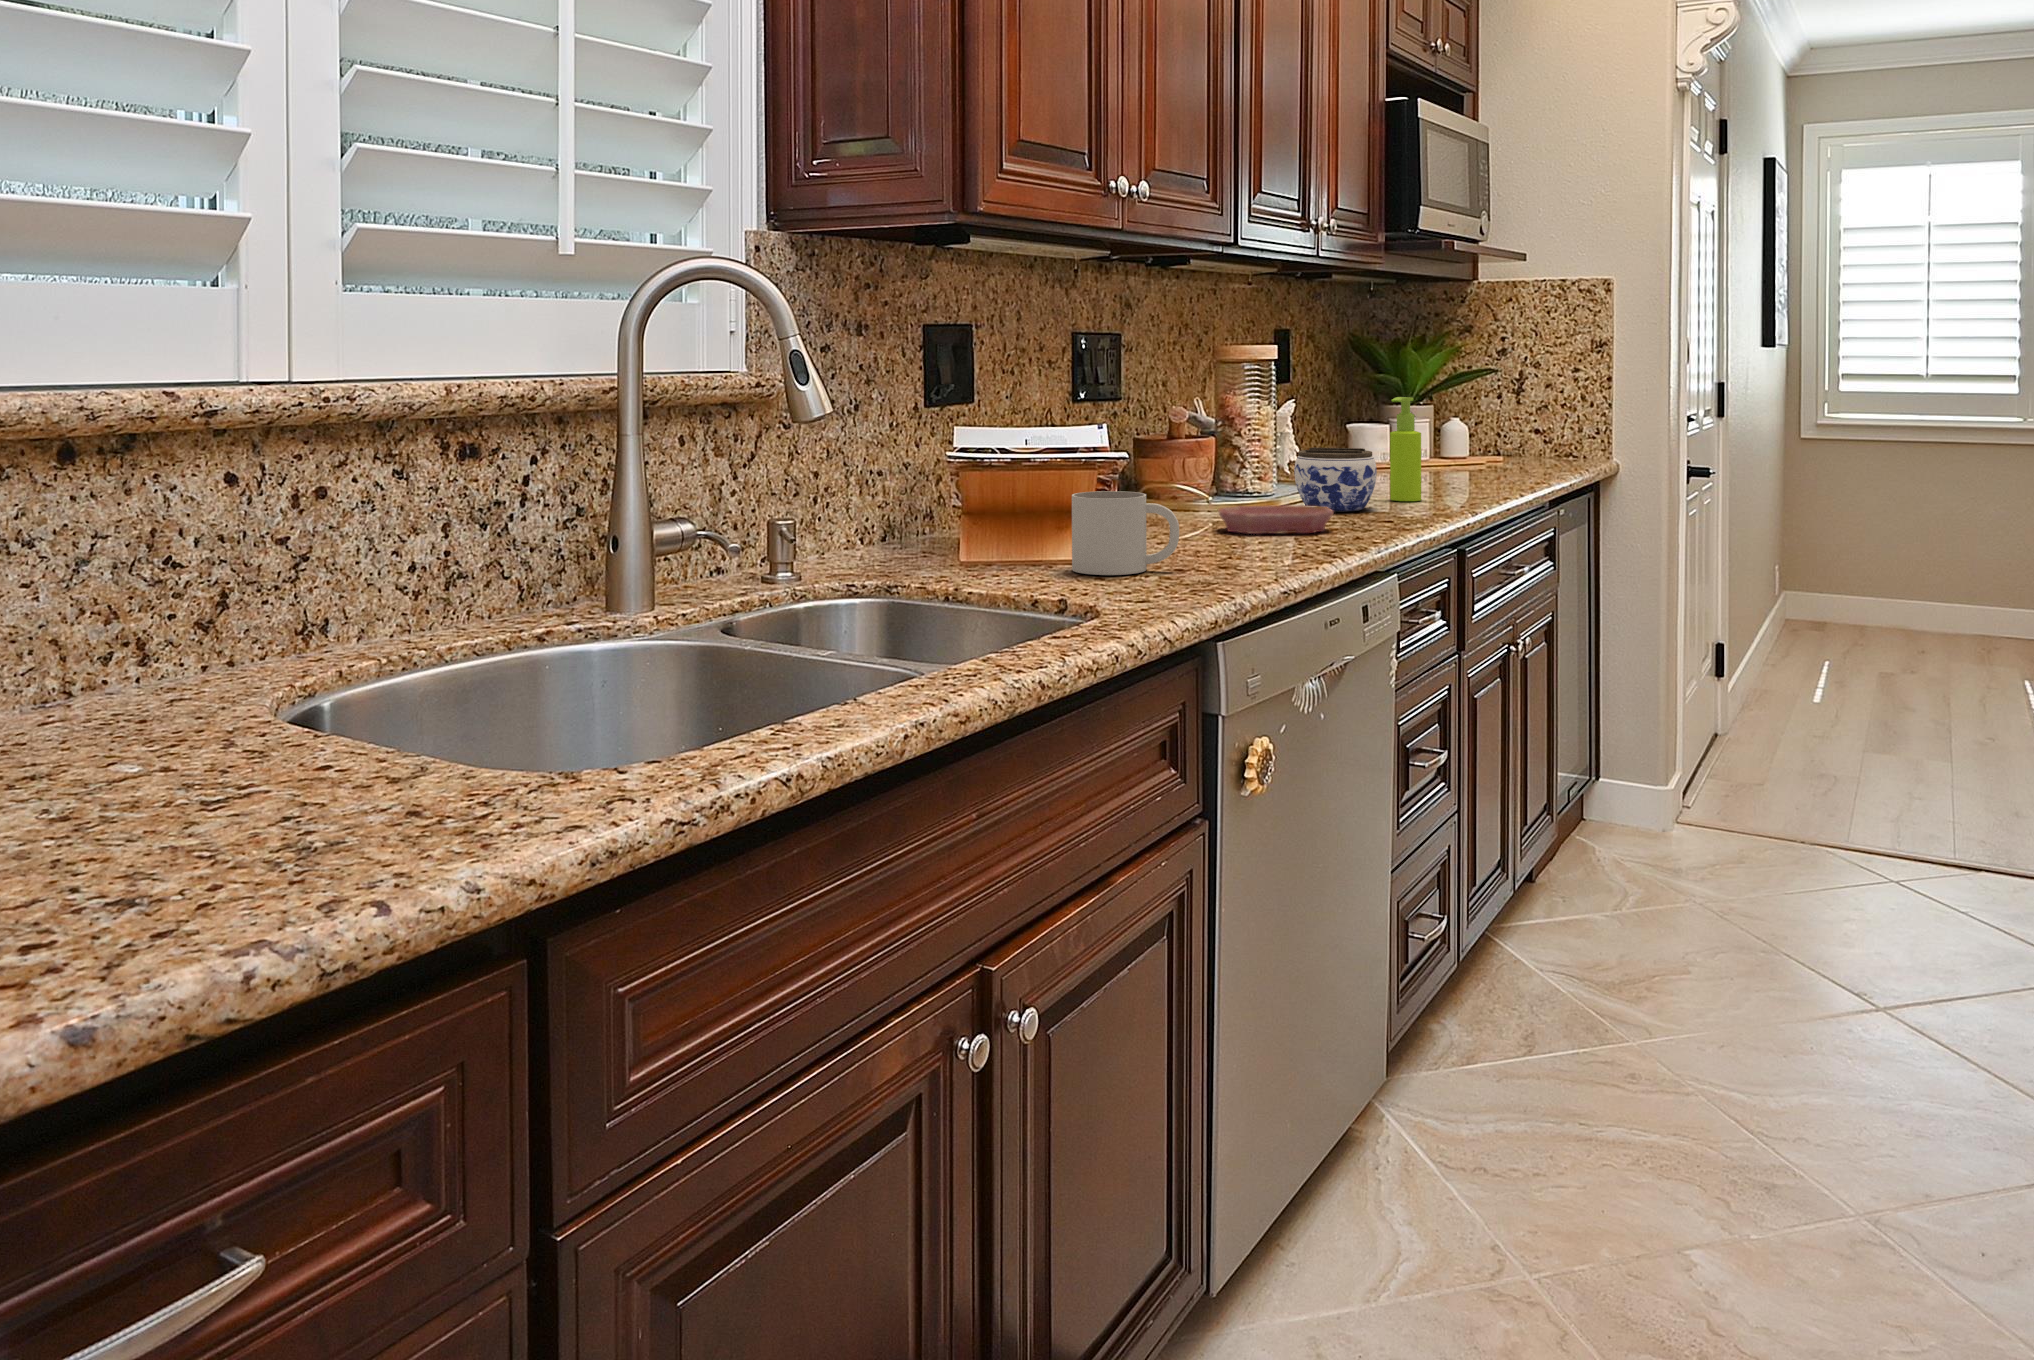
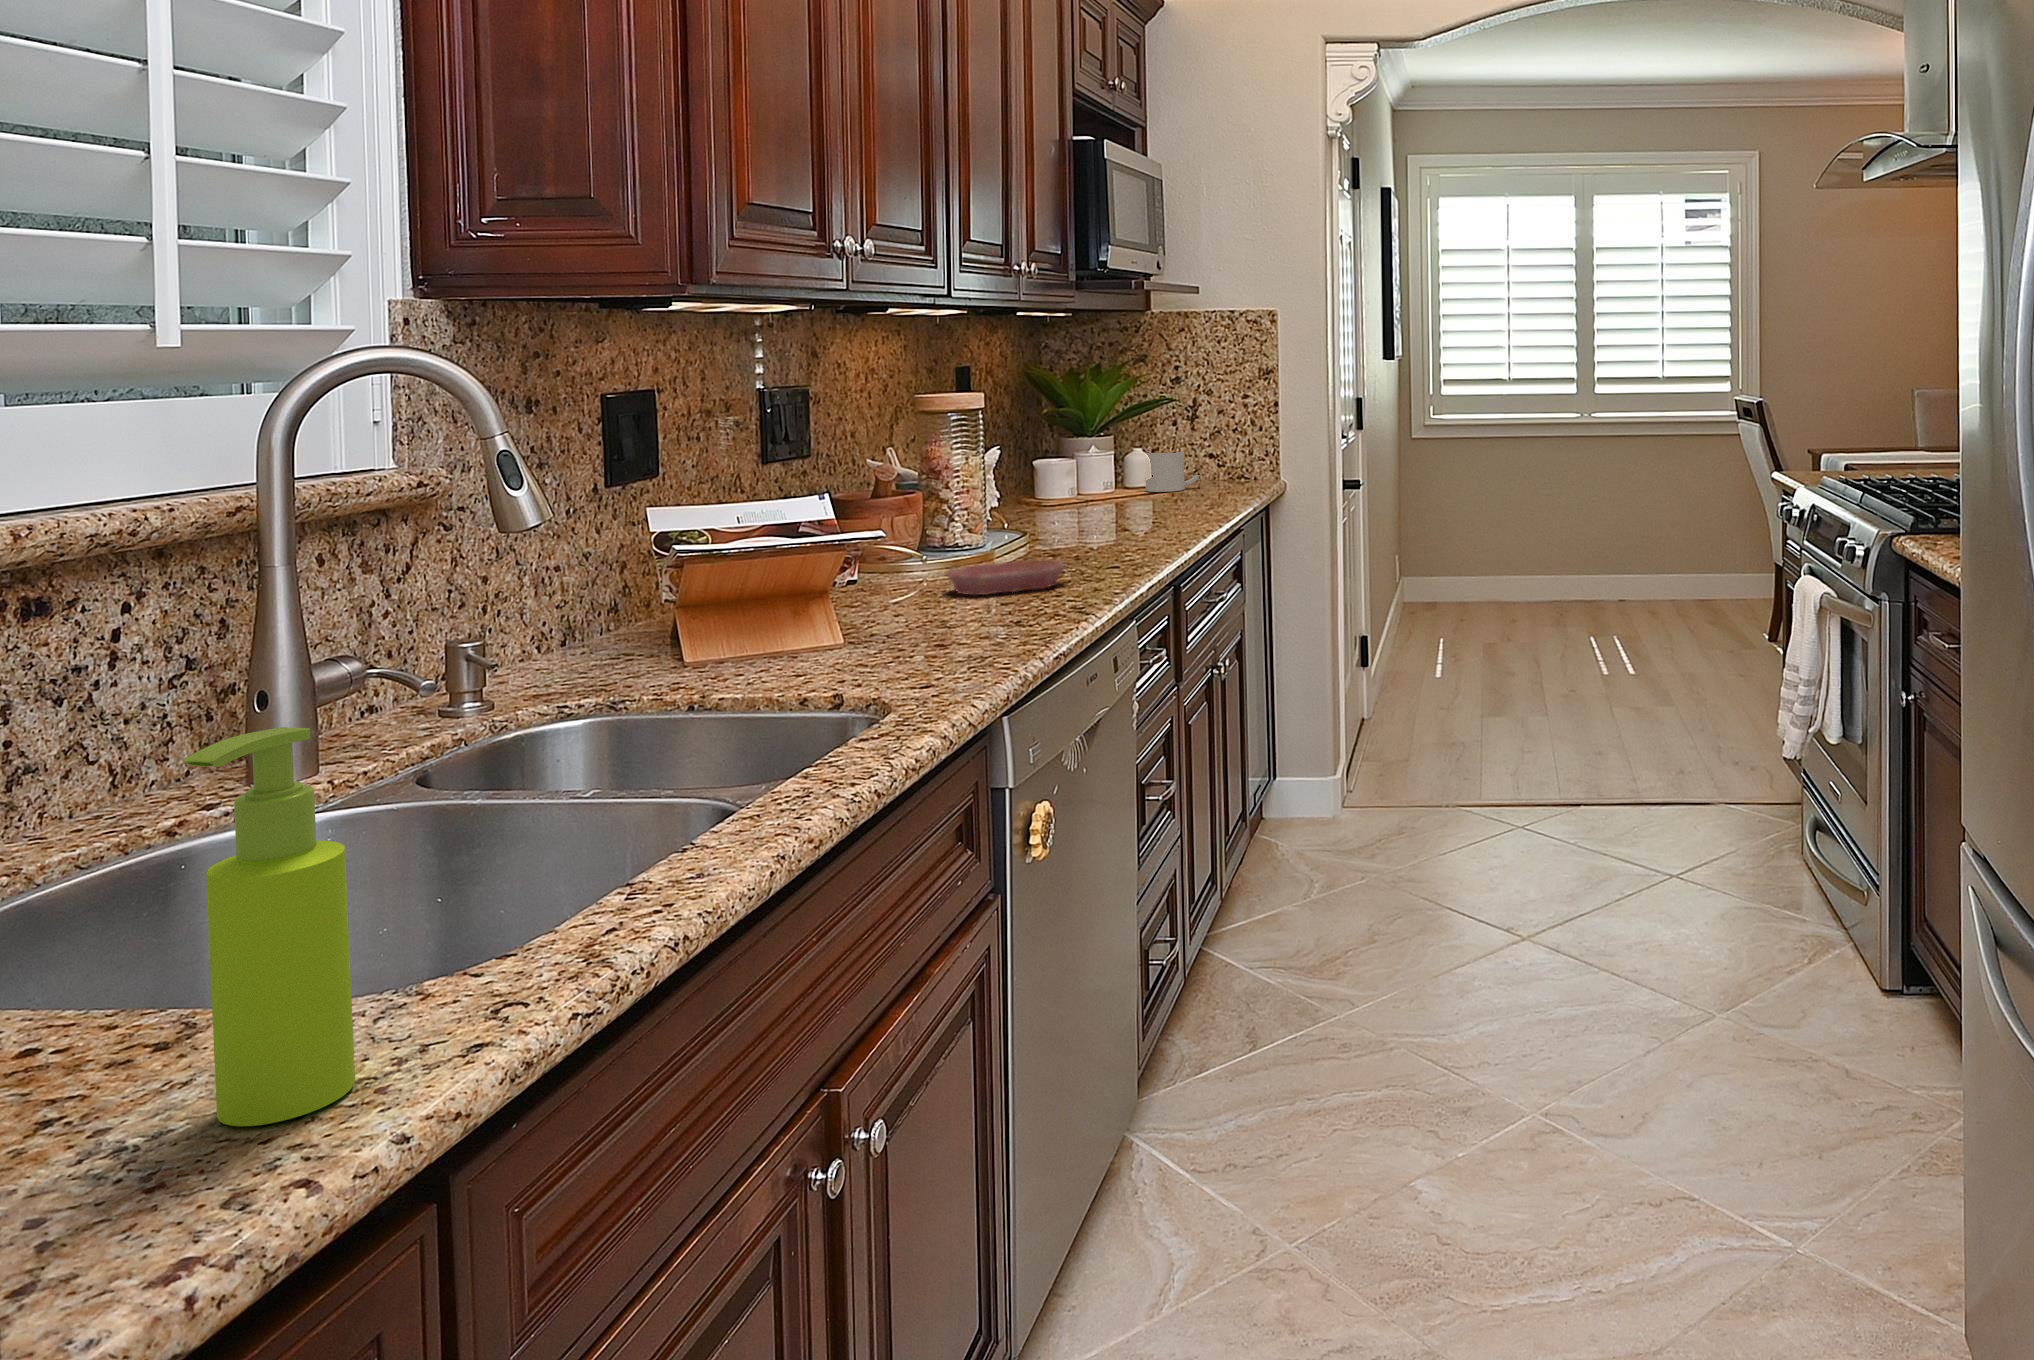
soap dispenser: present [1390,397,1421,501] -> present [183,727,355,1126]
jar: present [1294,448,1377,512] -> none [1009,494,1093,560]
mug: present [1072,491,1179,575] -> present [1146,451,1200,492]

